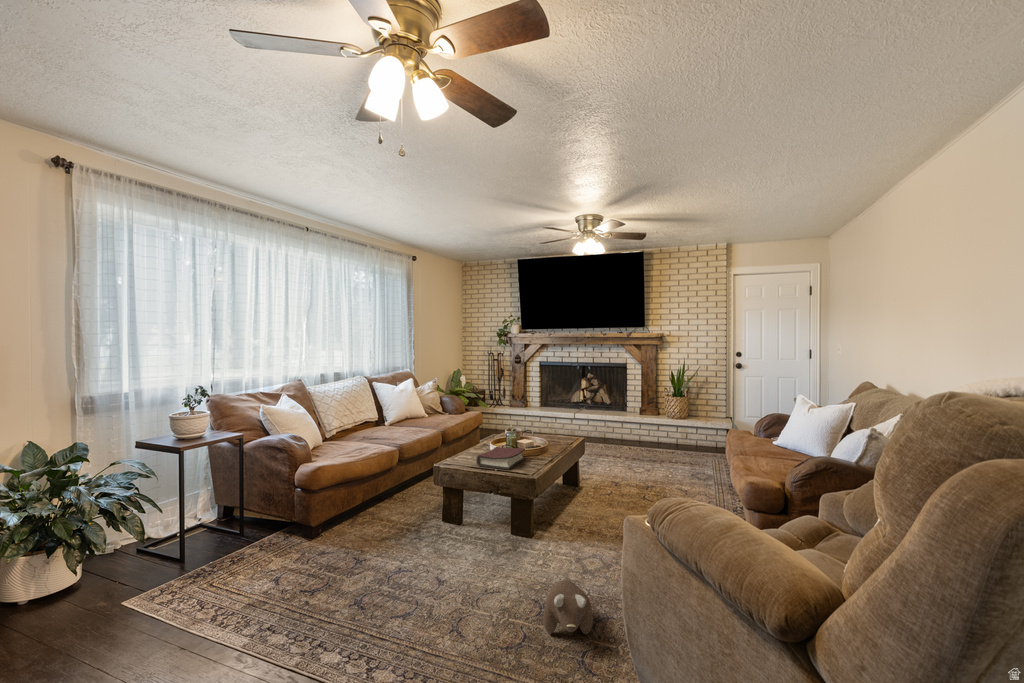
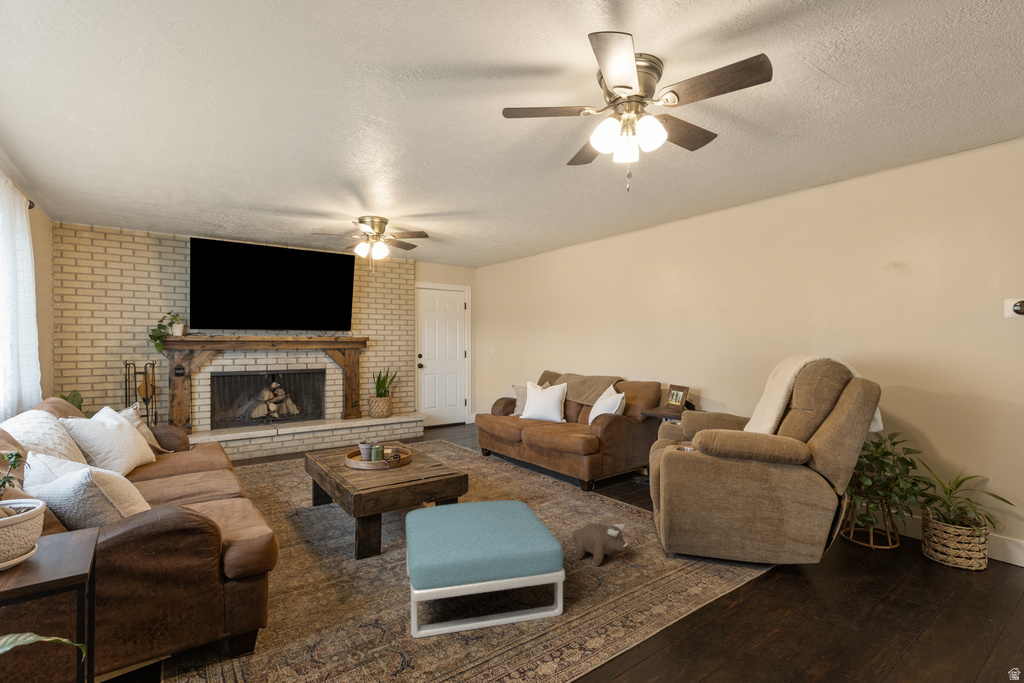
hardback book: present [477,447,525,470] -> none [376,453,428,479]
footstool: none [343,494,523,639] -> present [406,500,565,638]

